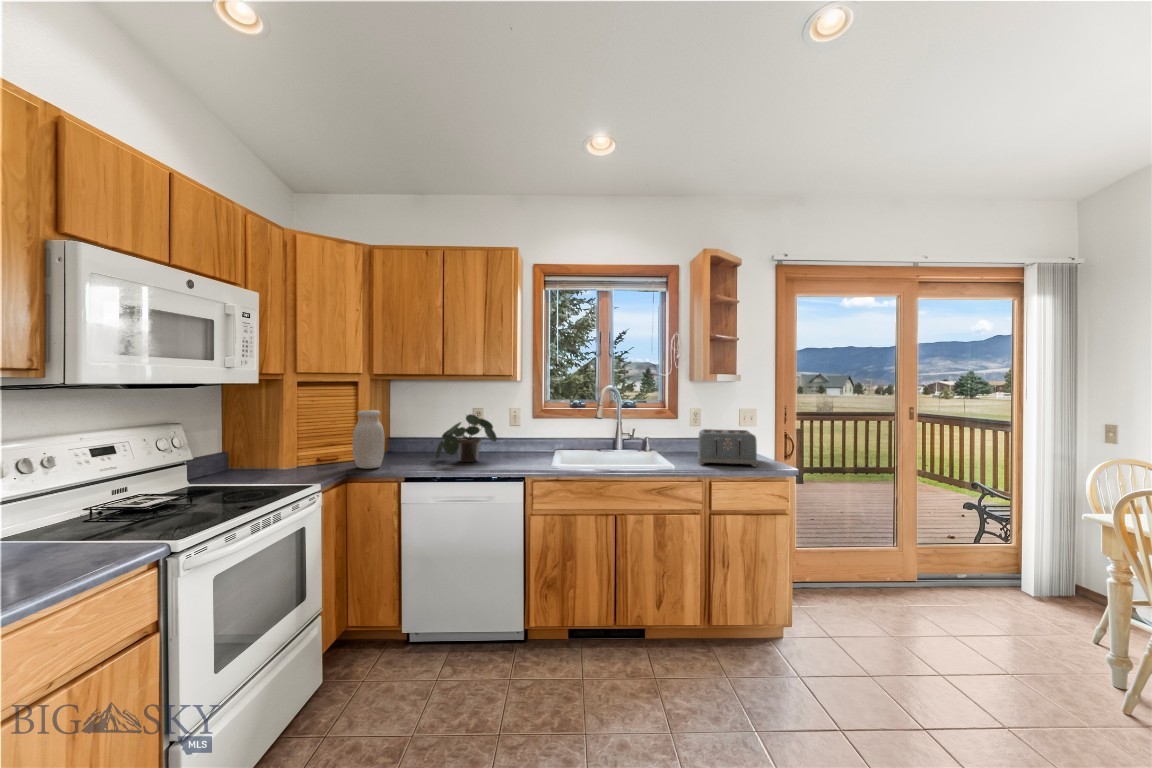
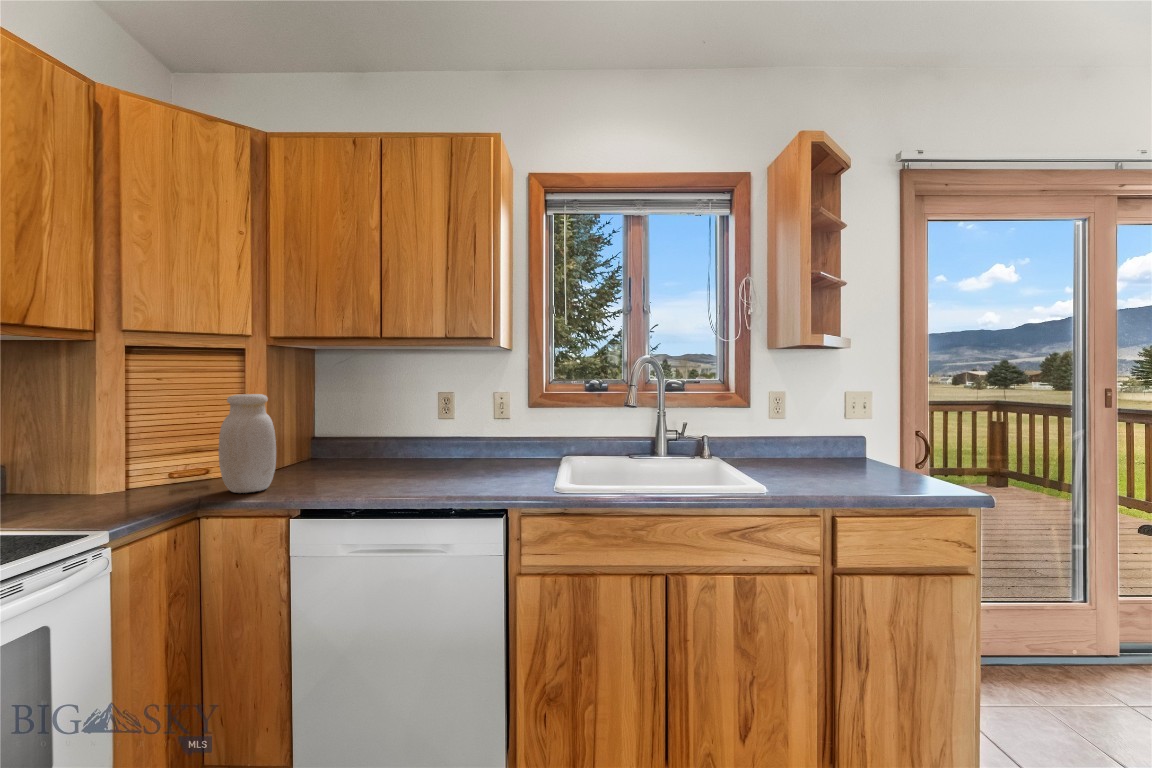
potted plant: present [436,414,497,462] -> none [368,401,468,478]
toaster: present [698,429,758,466] -> none [787,424,909,488]

